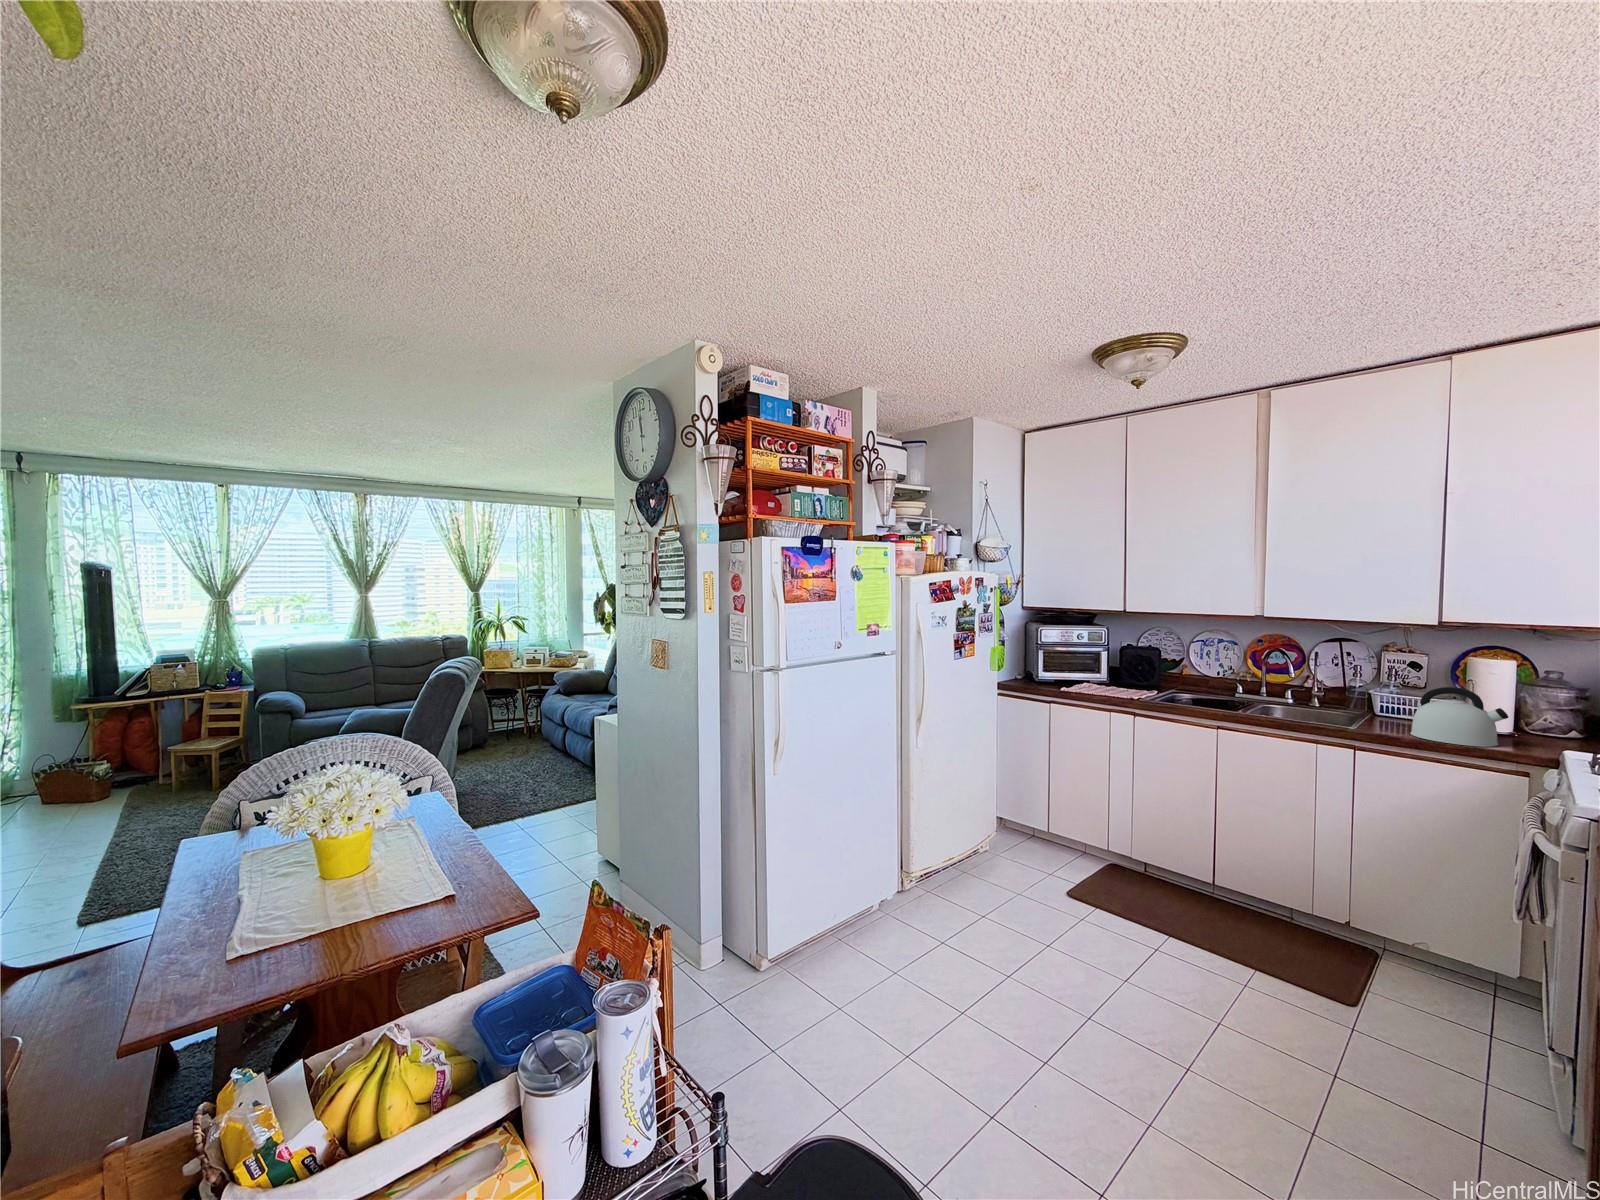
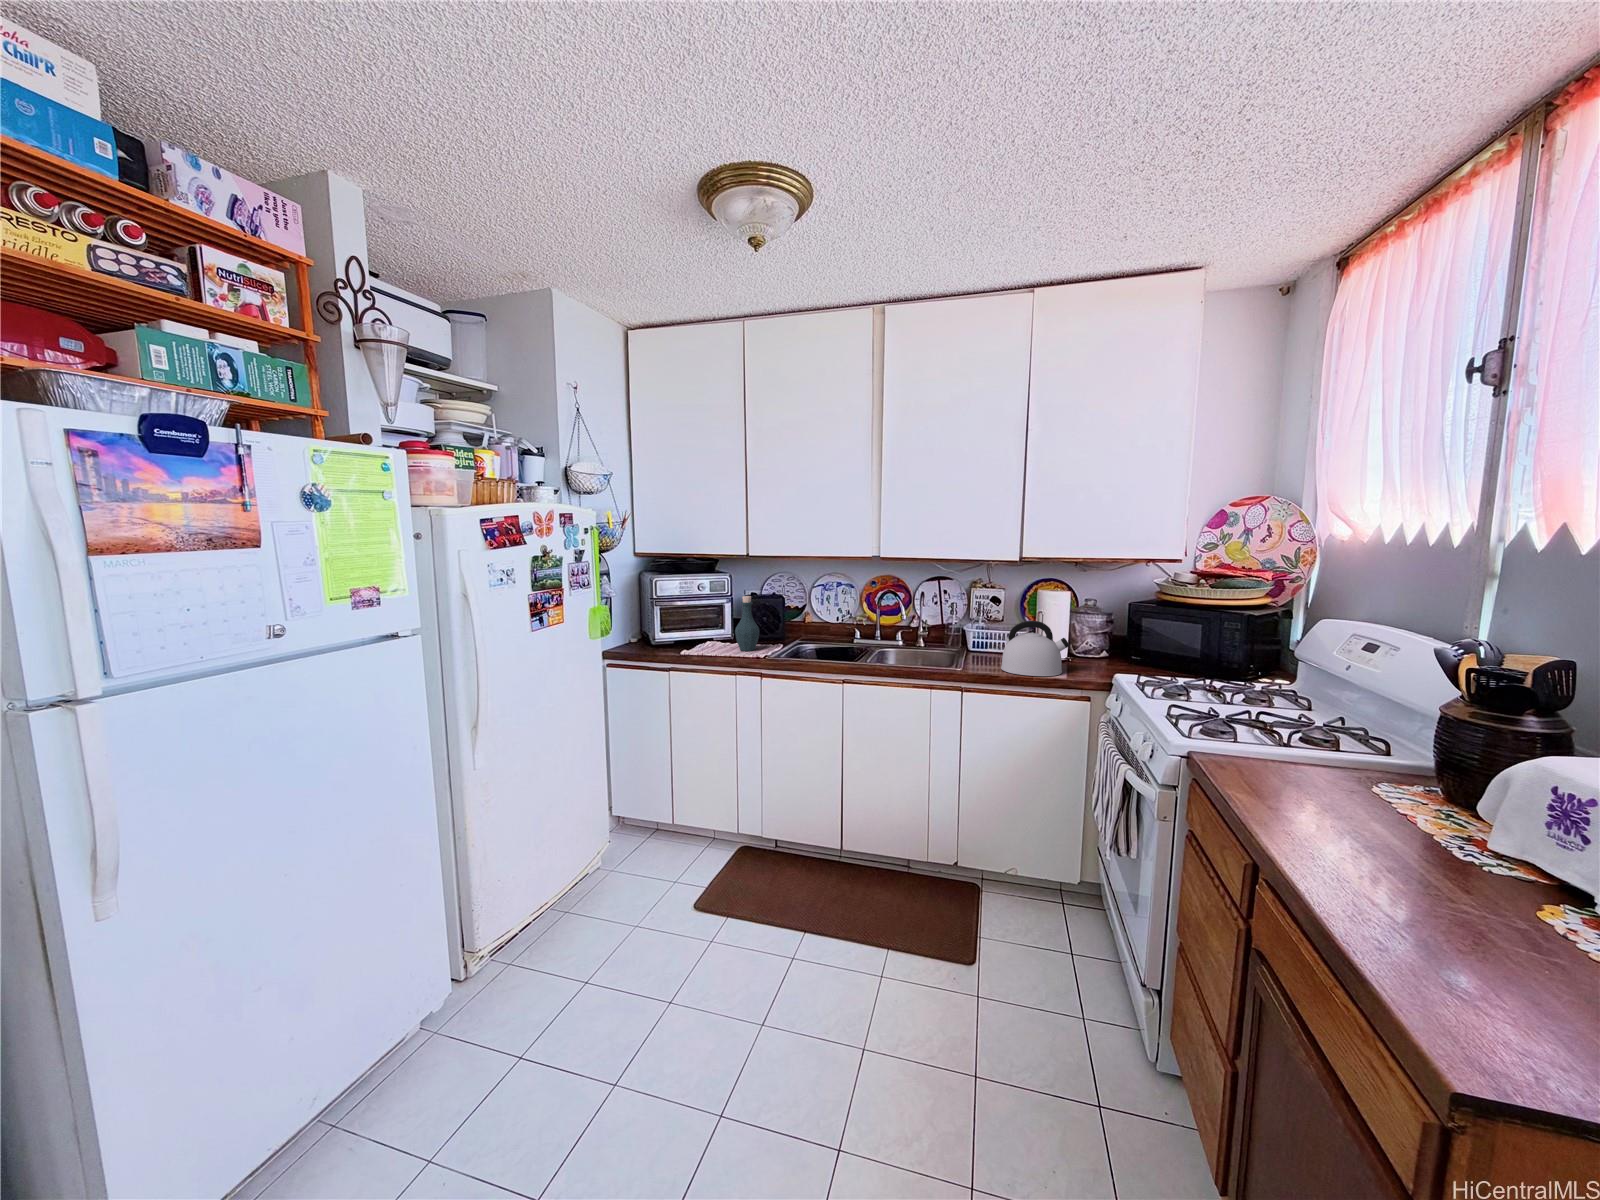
bottle: none [1110,646,1133,694] -> present [735,596,760,651]

